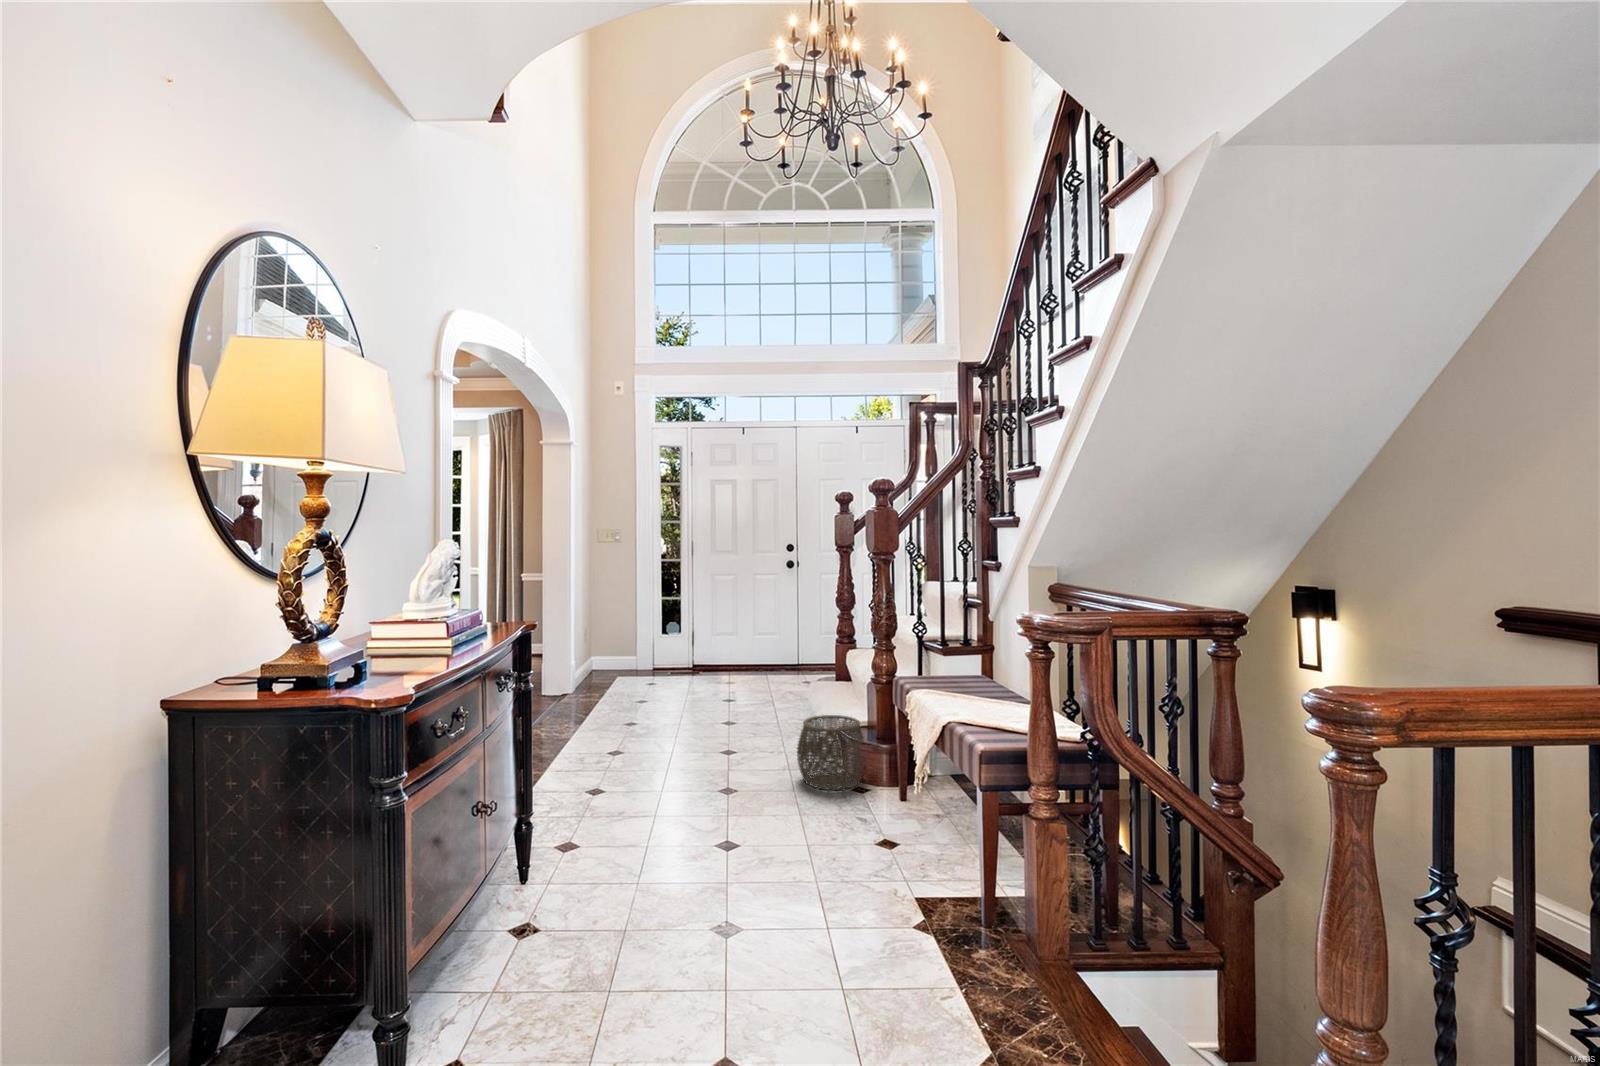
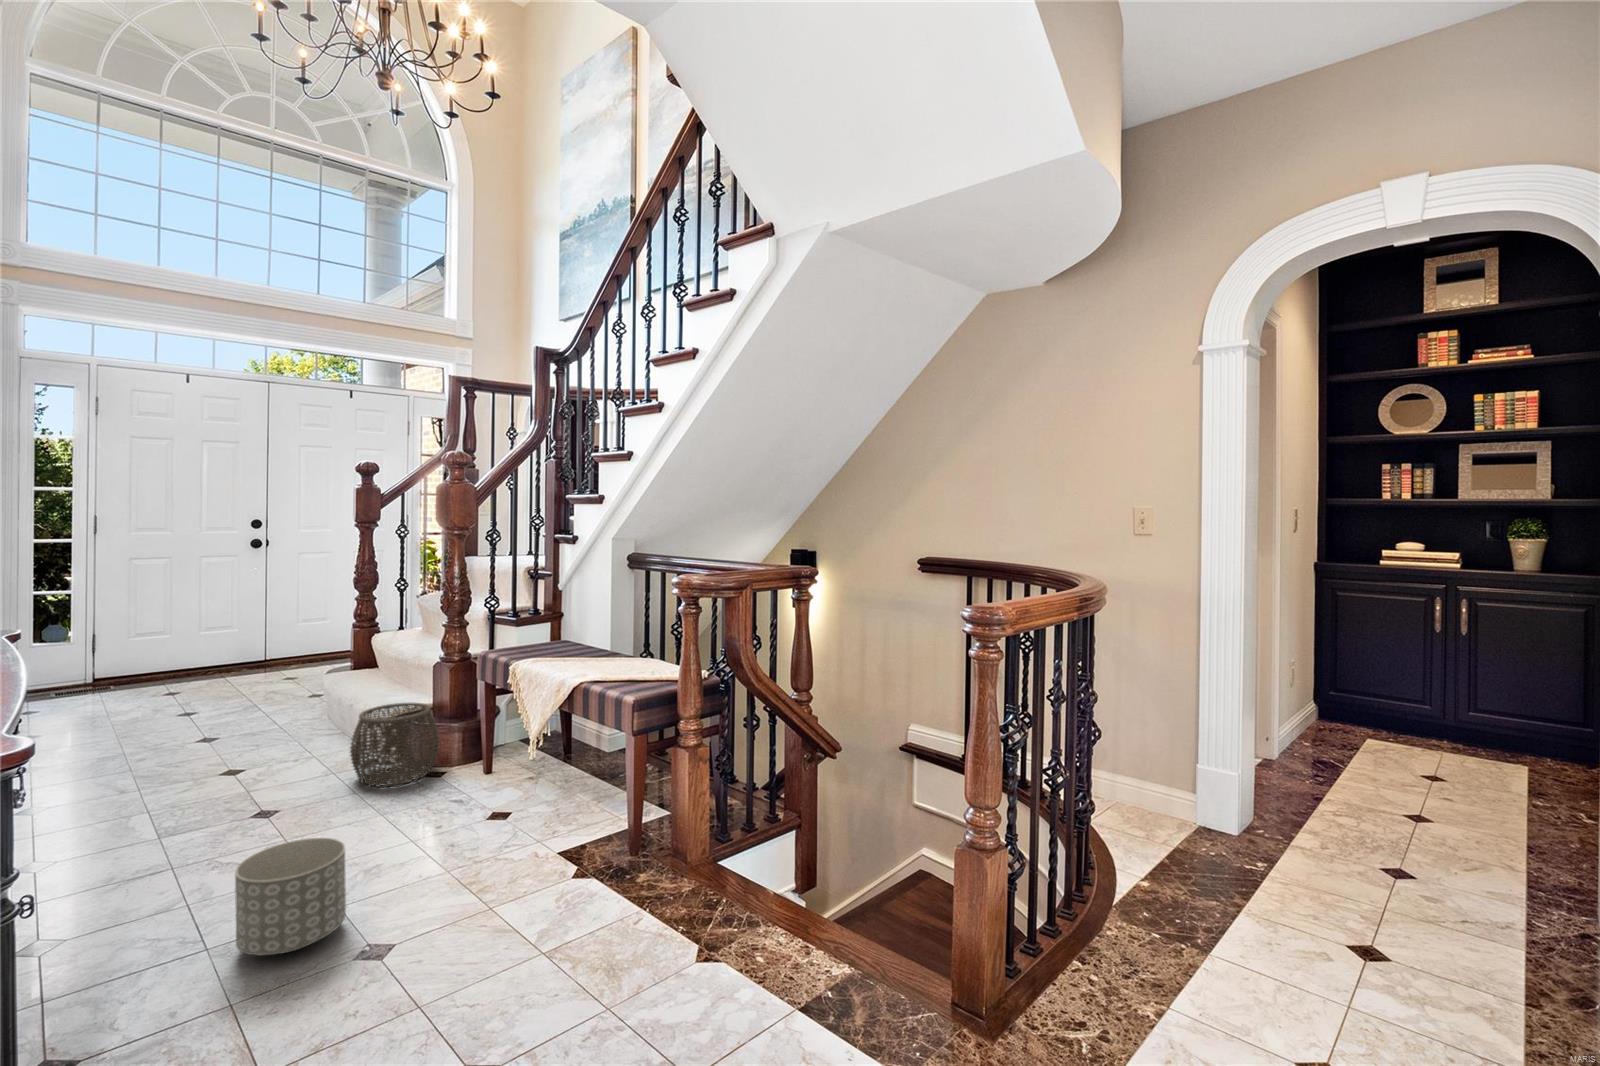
planter: none [651,813,725,903] -> present [235,838,346,955]

